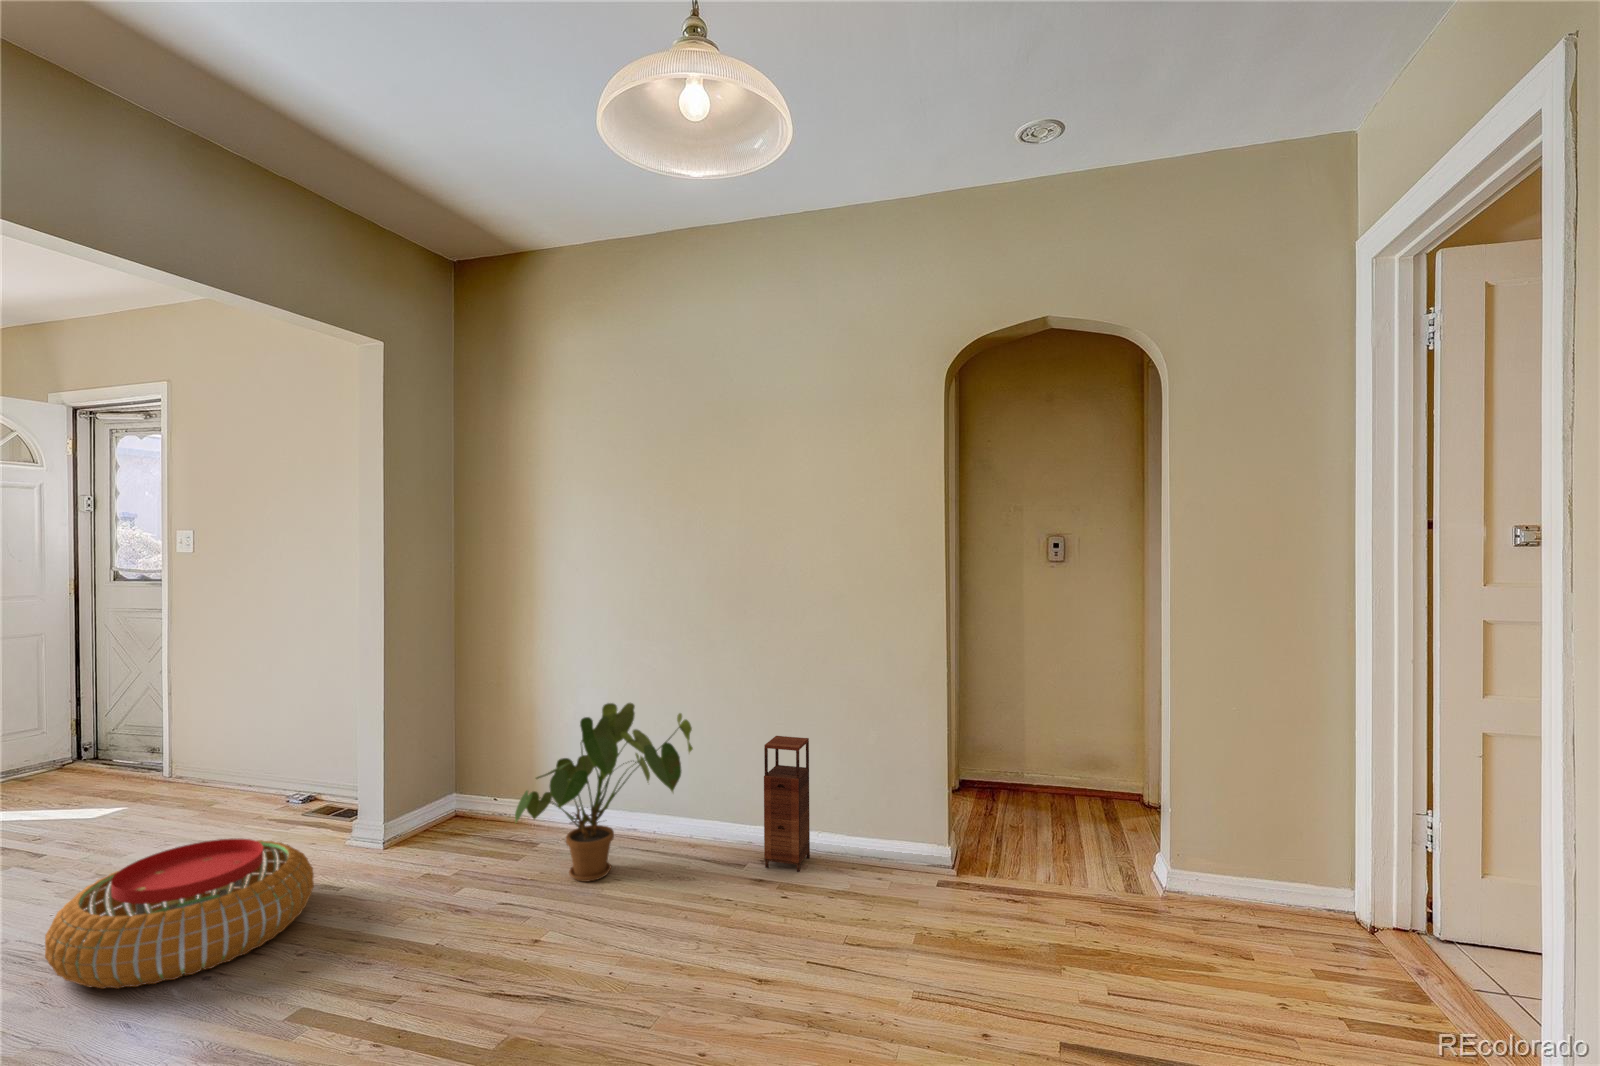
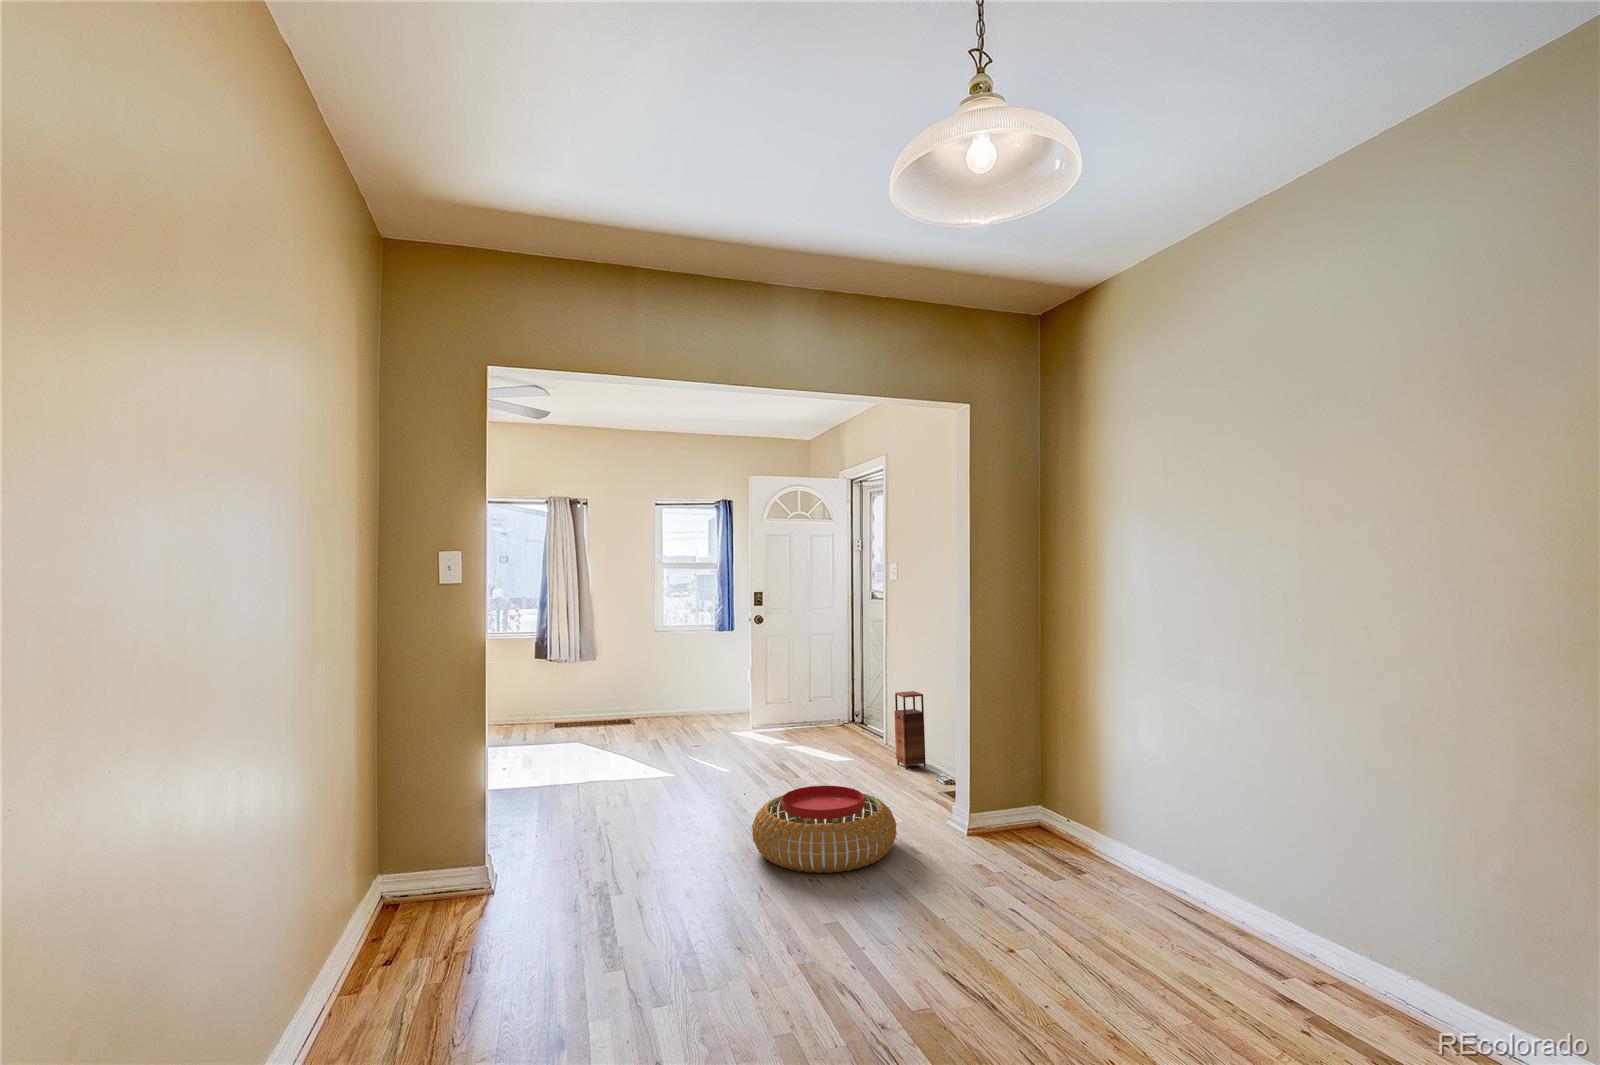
house plant: present [515,703,693,882] -> none [1026,742,1234,924]
storage cabinet: present [764,736,810,872] -> present [894,691,926,770]

